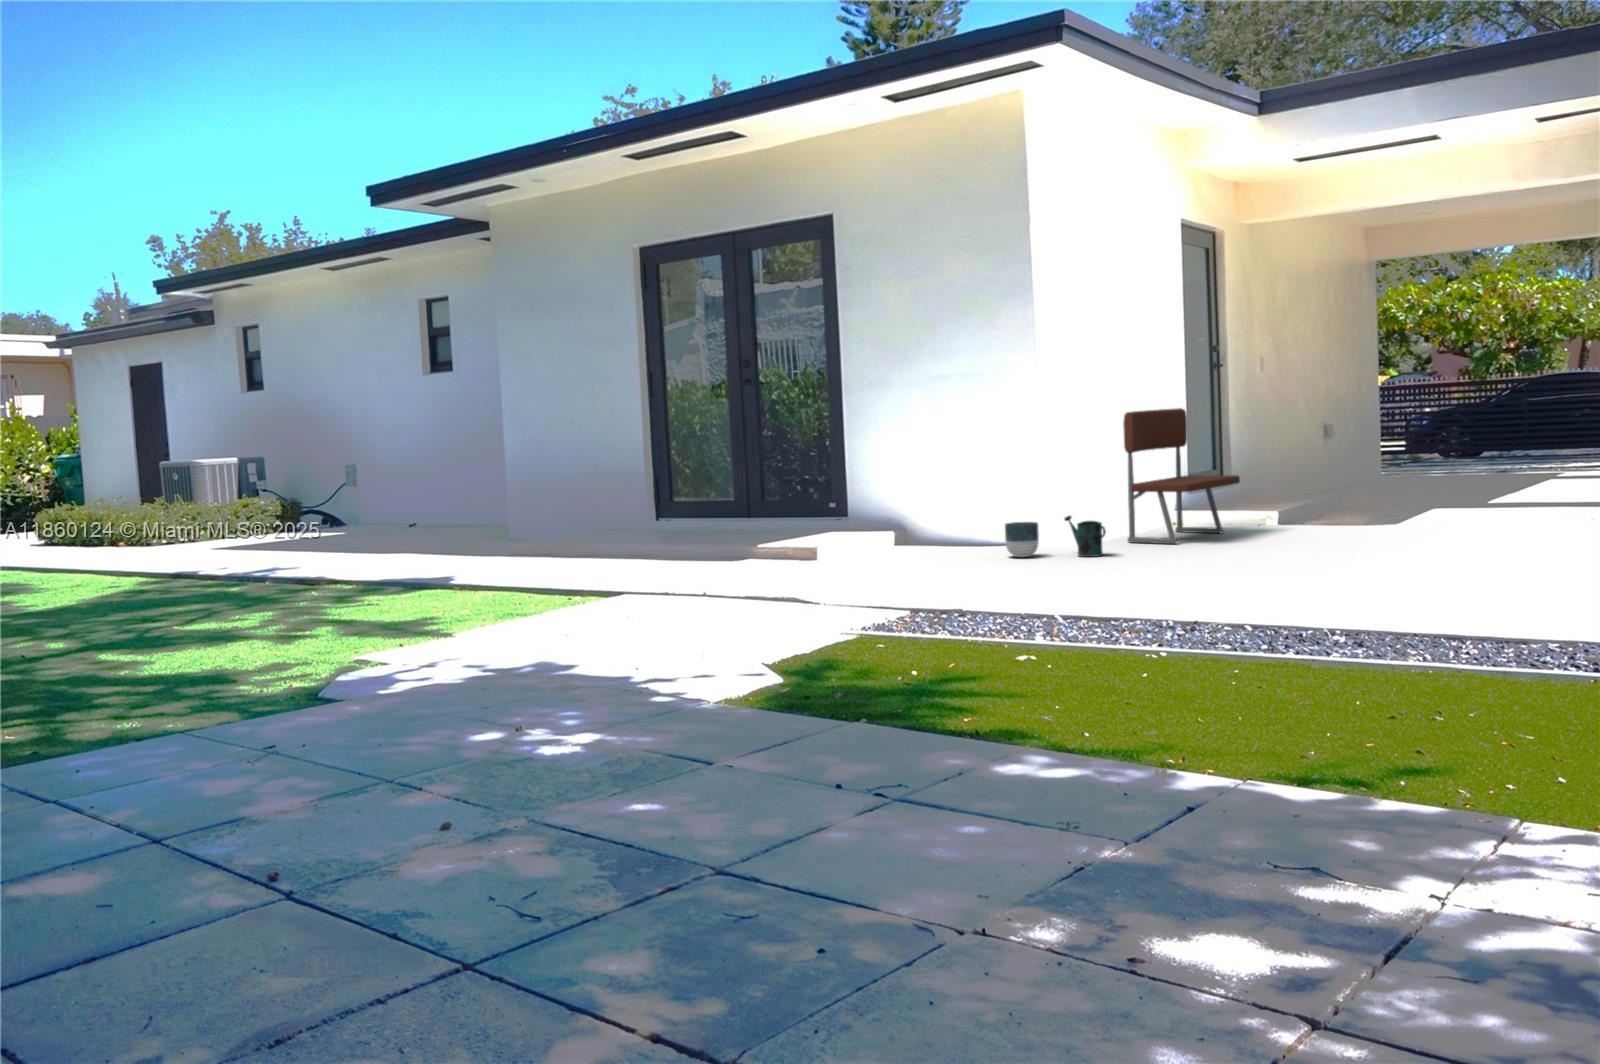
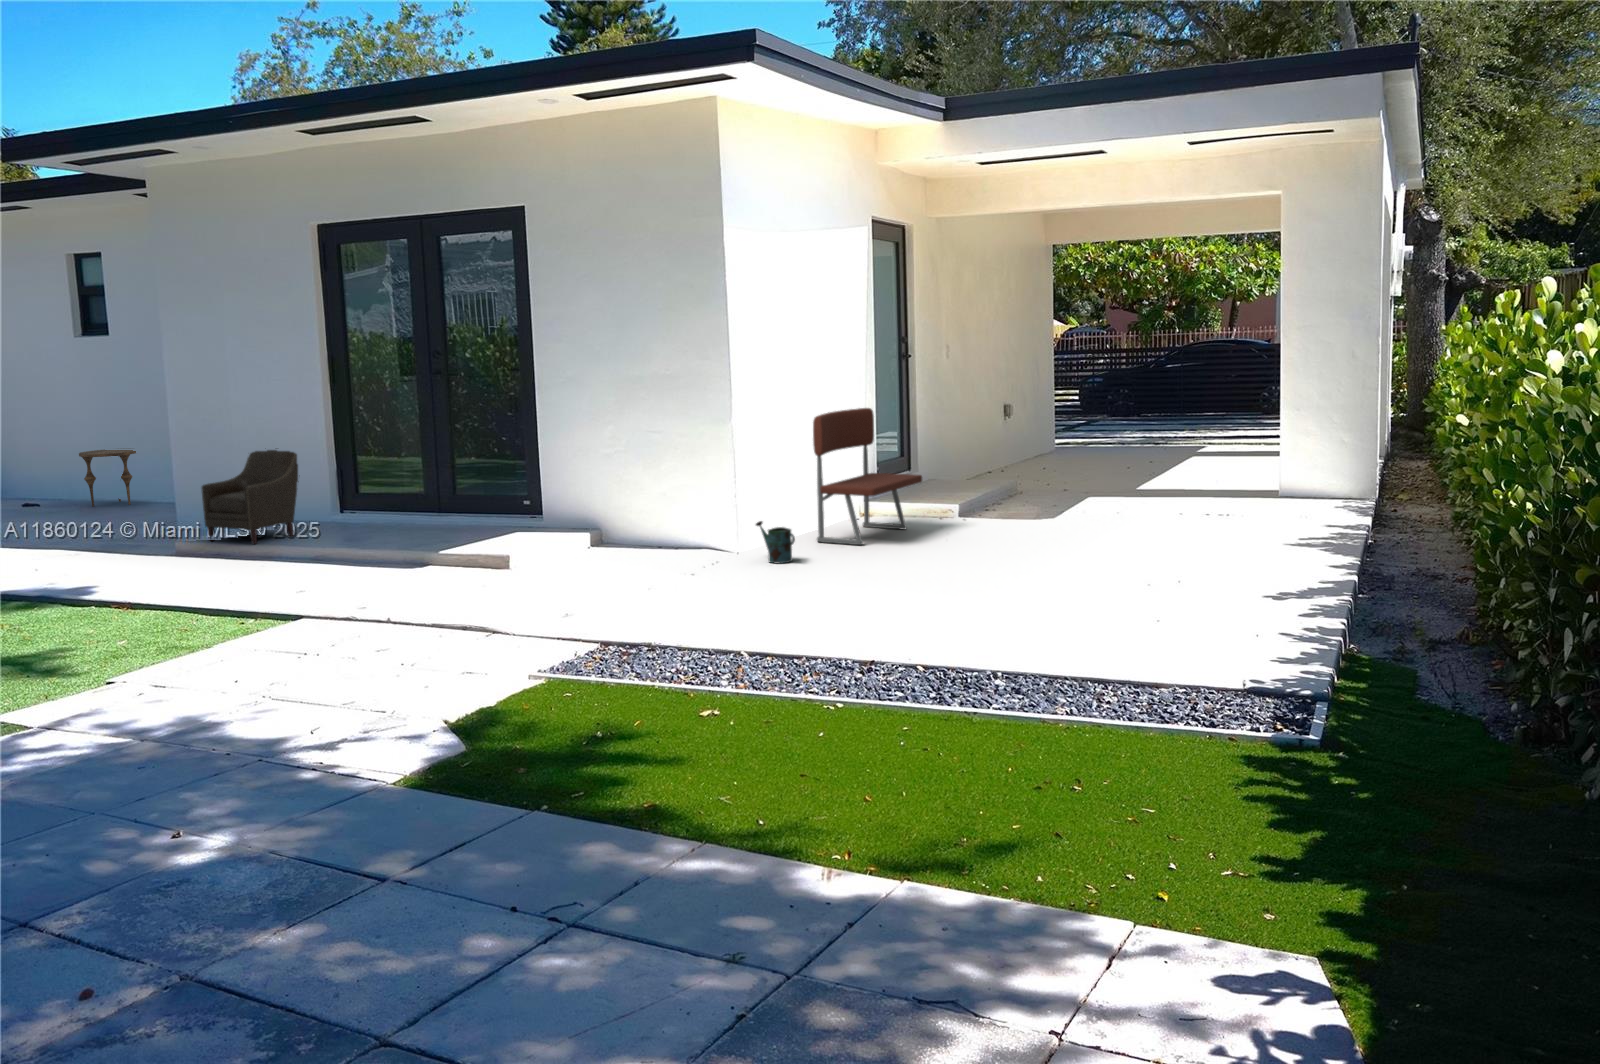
chair: none [535,462,625,549] -> present [202,448,299,544]
side table: none [429,476,480,528] -> present [79,450,136,507]
planter: present [1005,522,1039,557] -> none [697,527,731,563]

